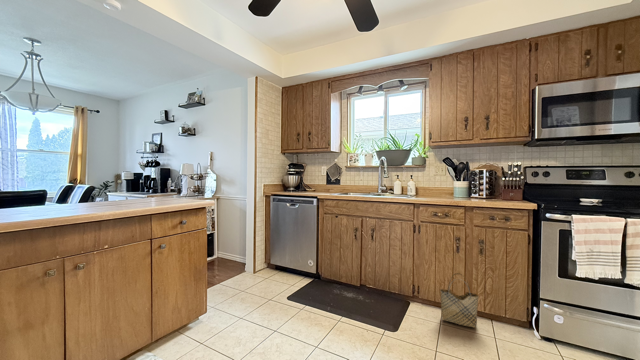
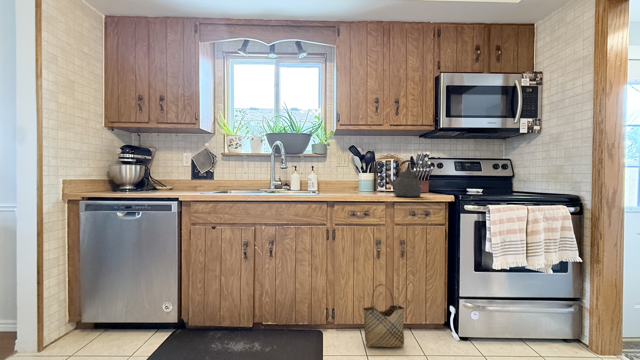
kettle: none [467,171,501,203] -> present [385,160,421,197]

